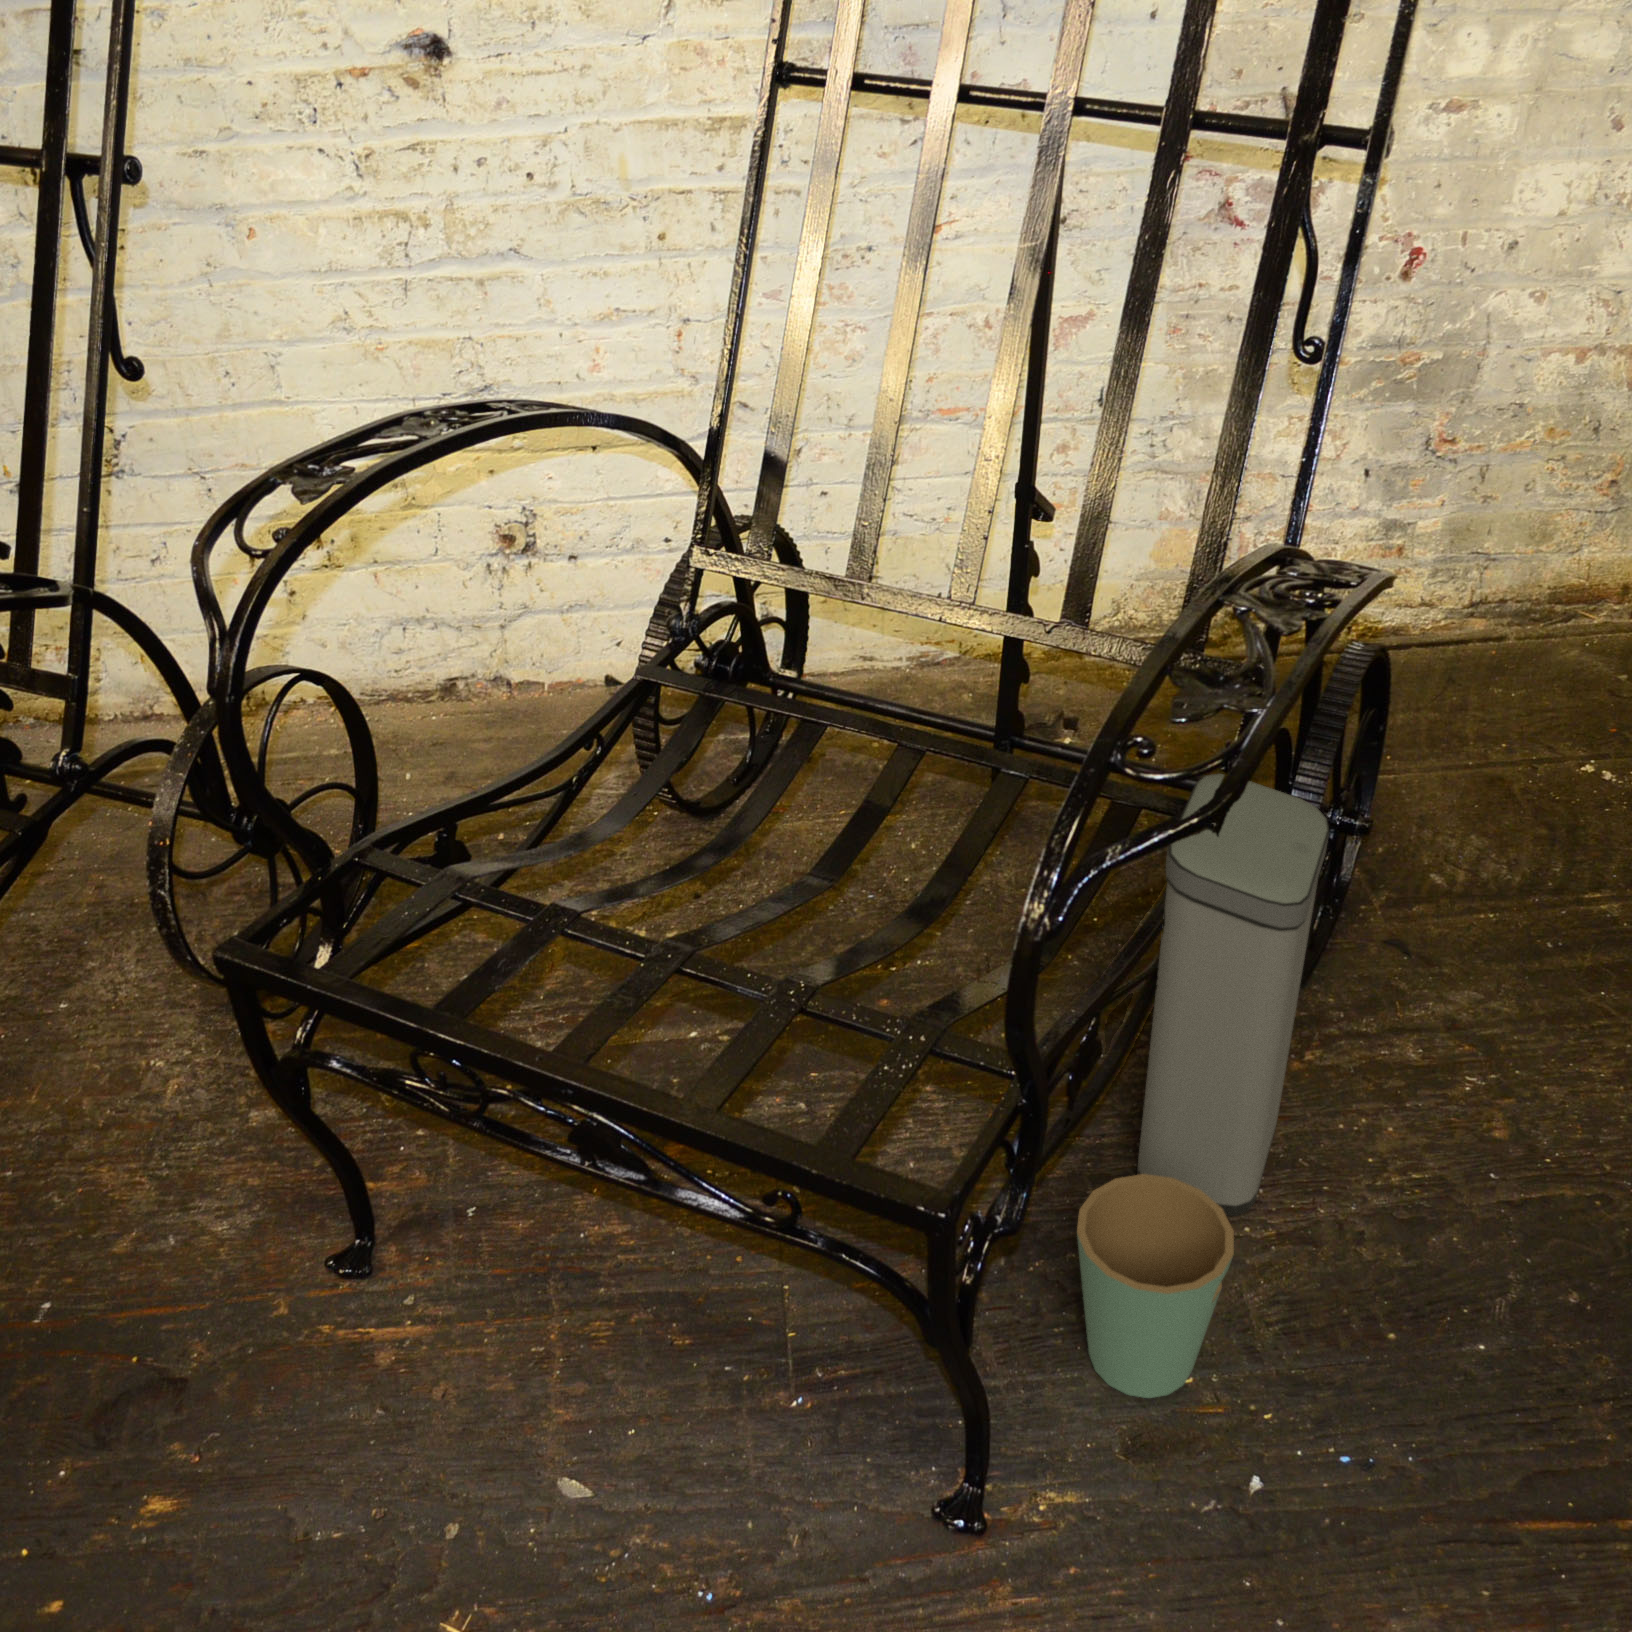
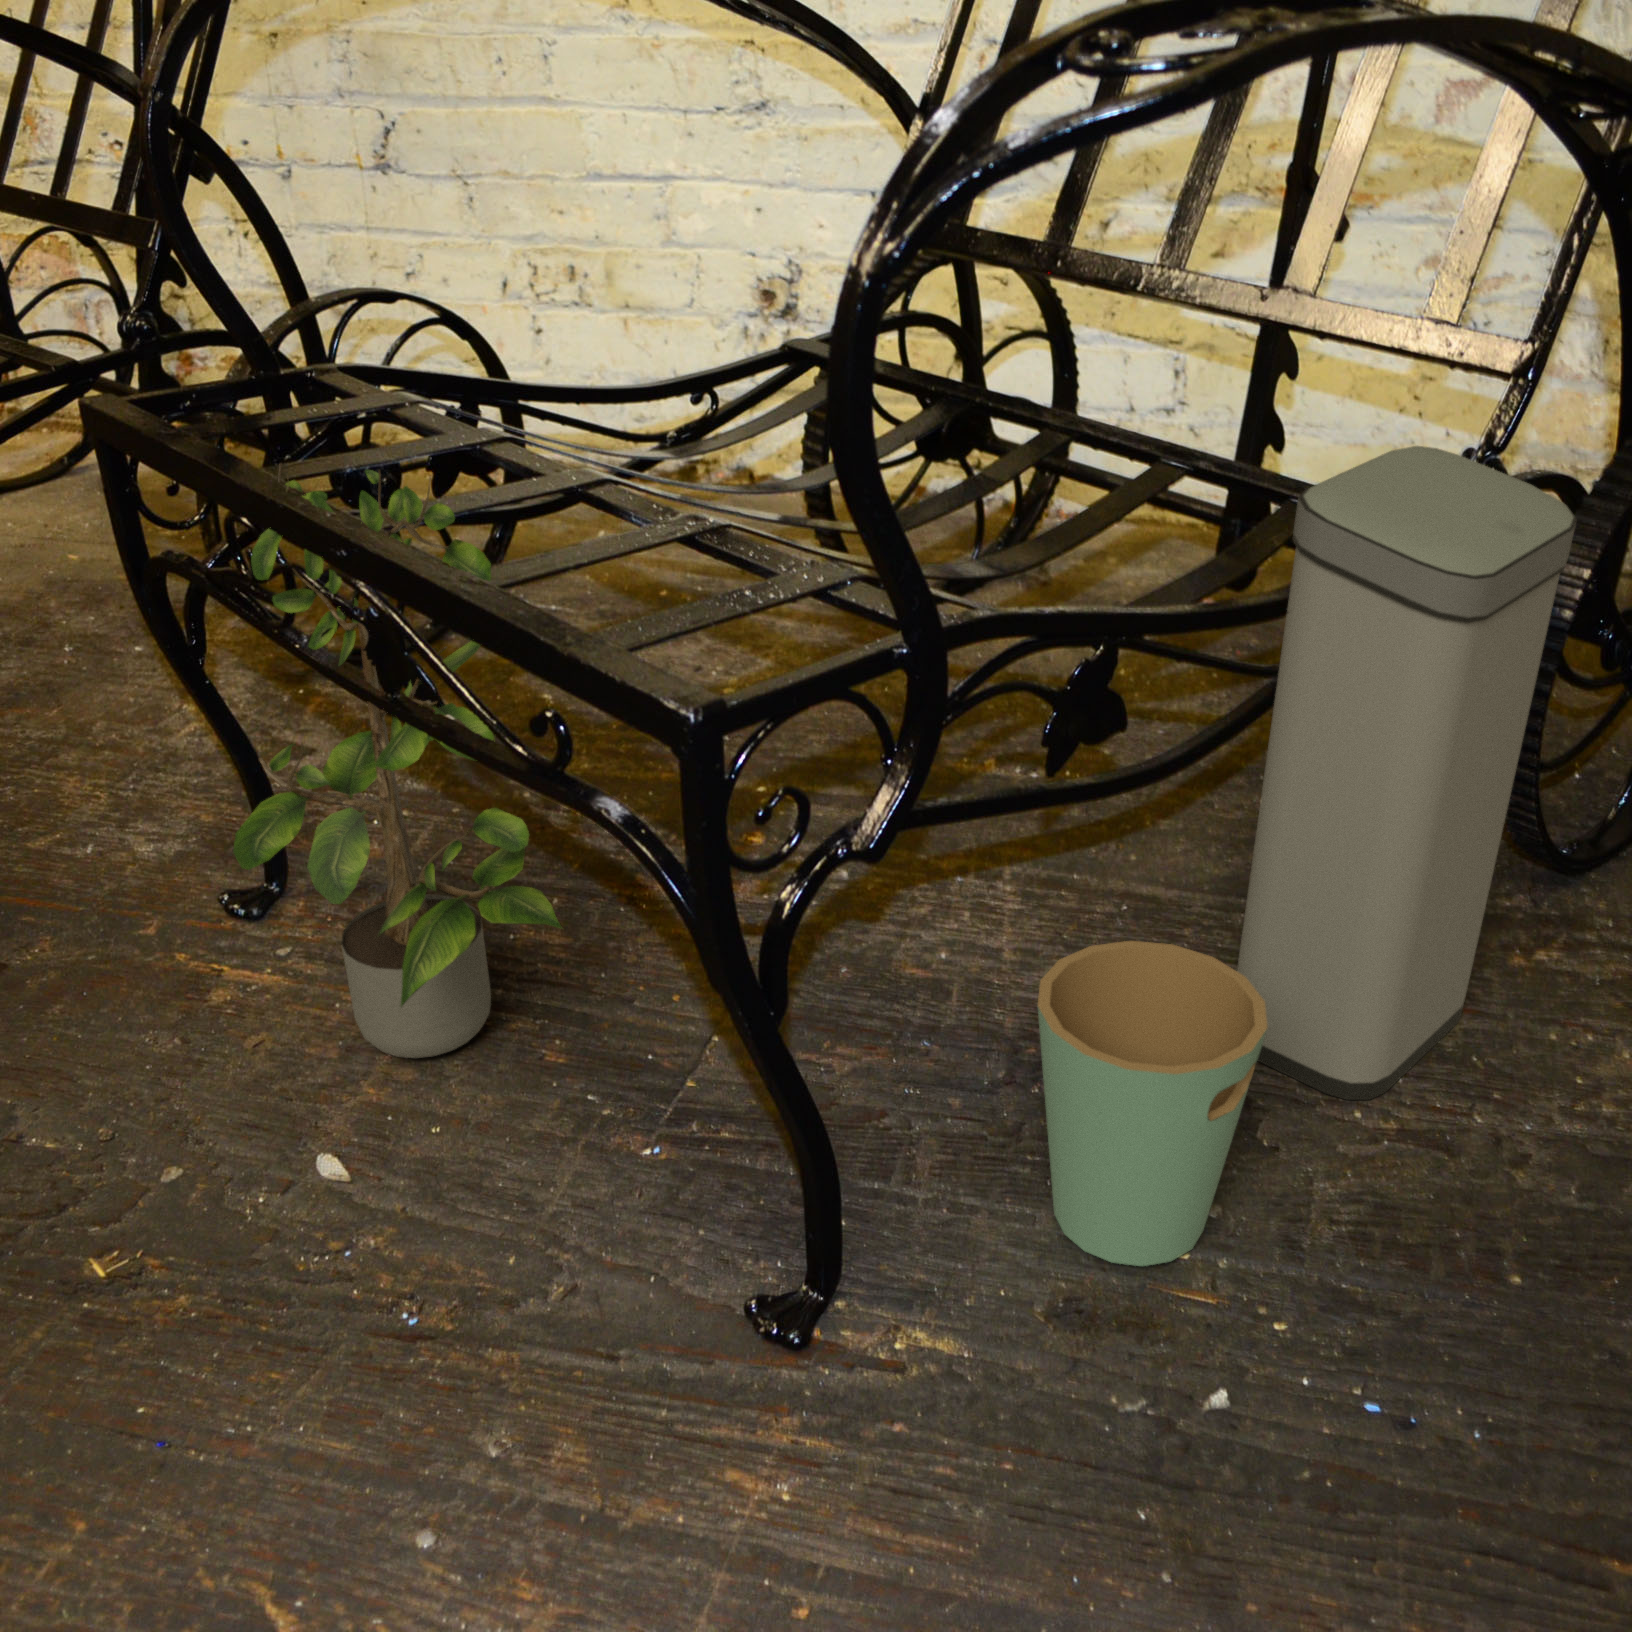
potted plant: none [411,989,726,1384] -> present [233,464,562,1058]

